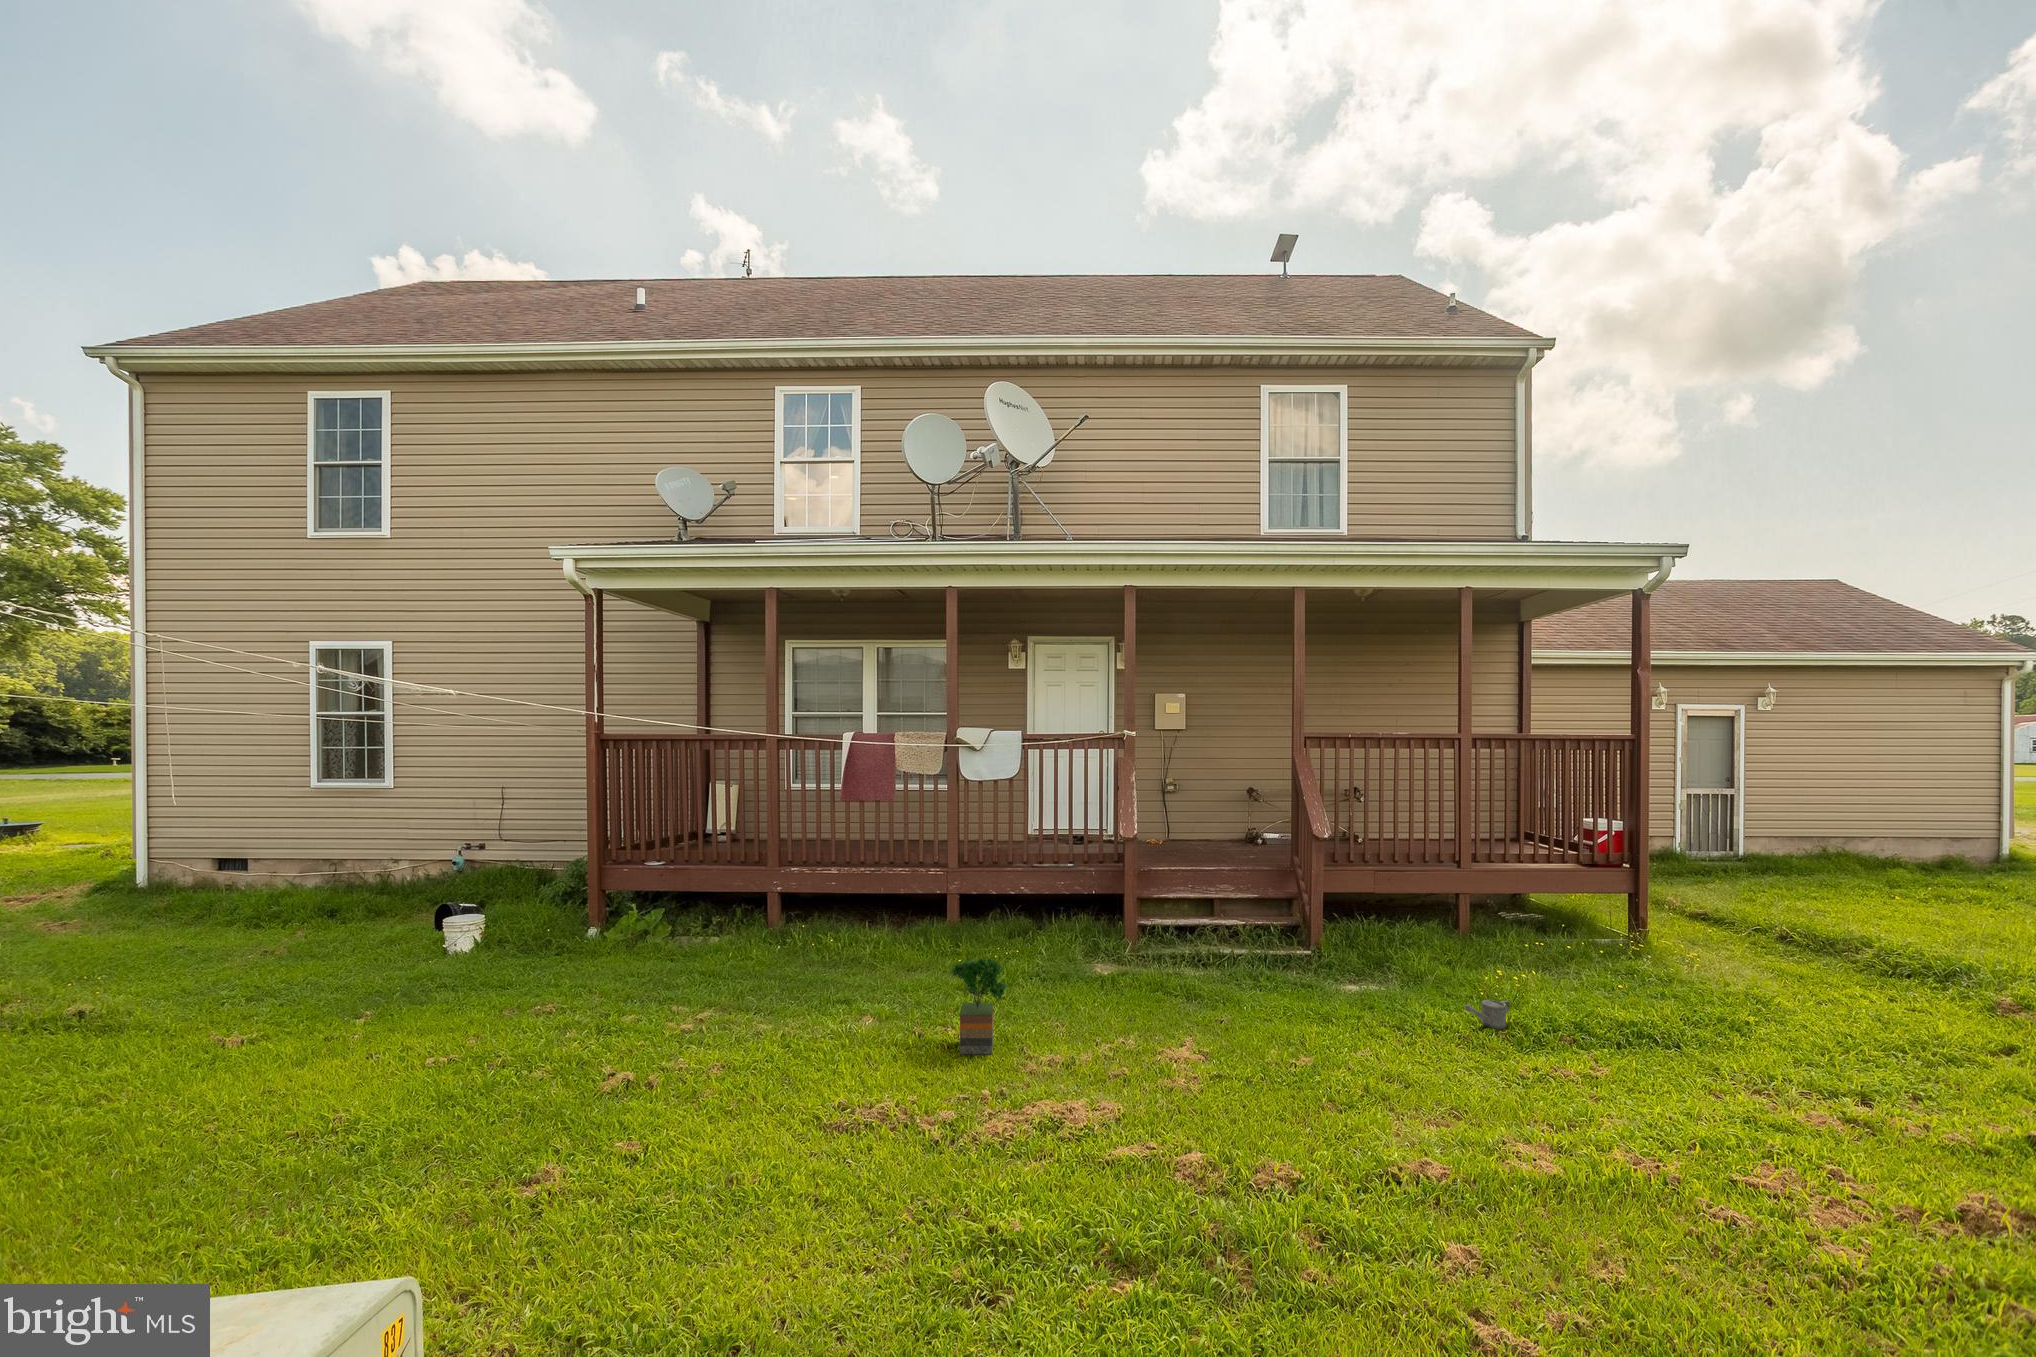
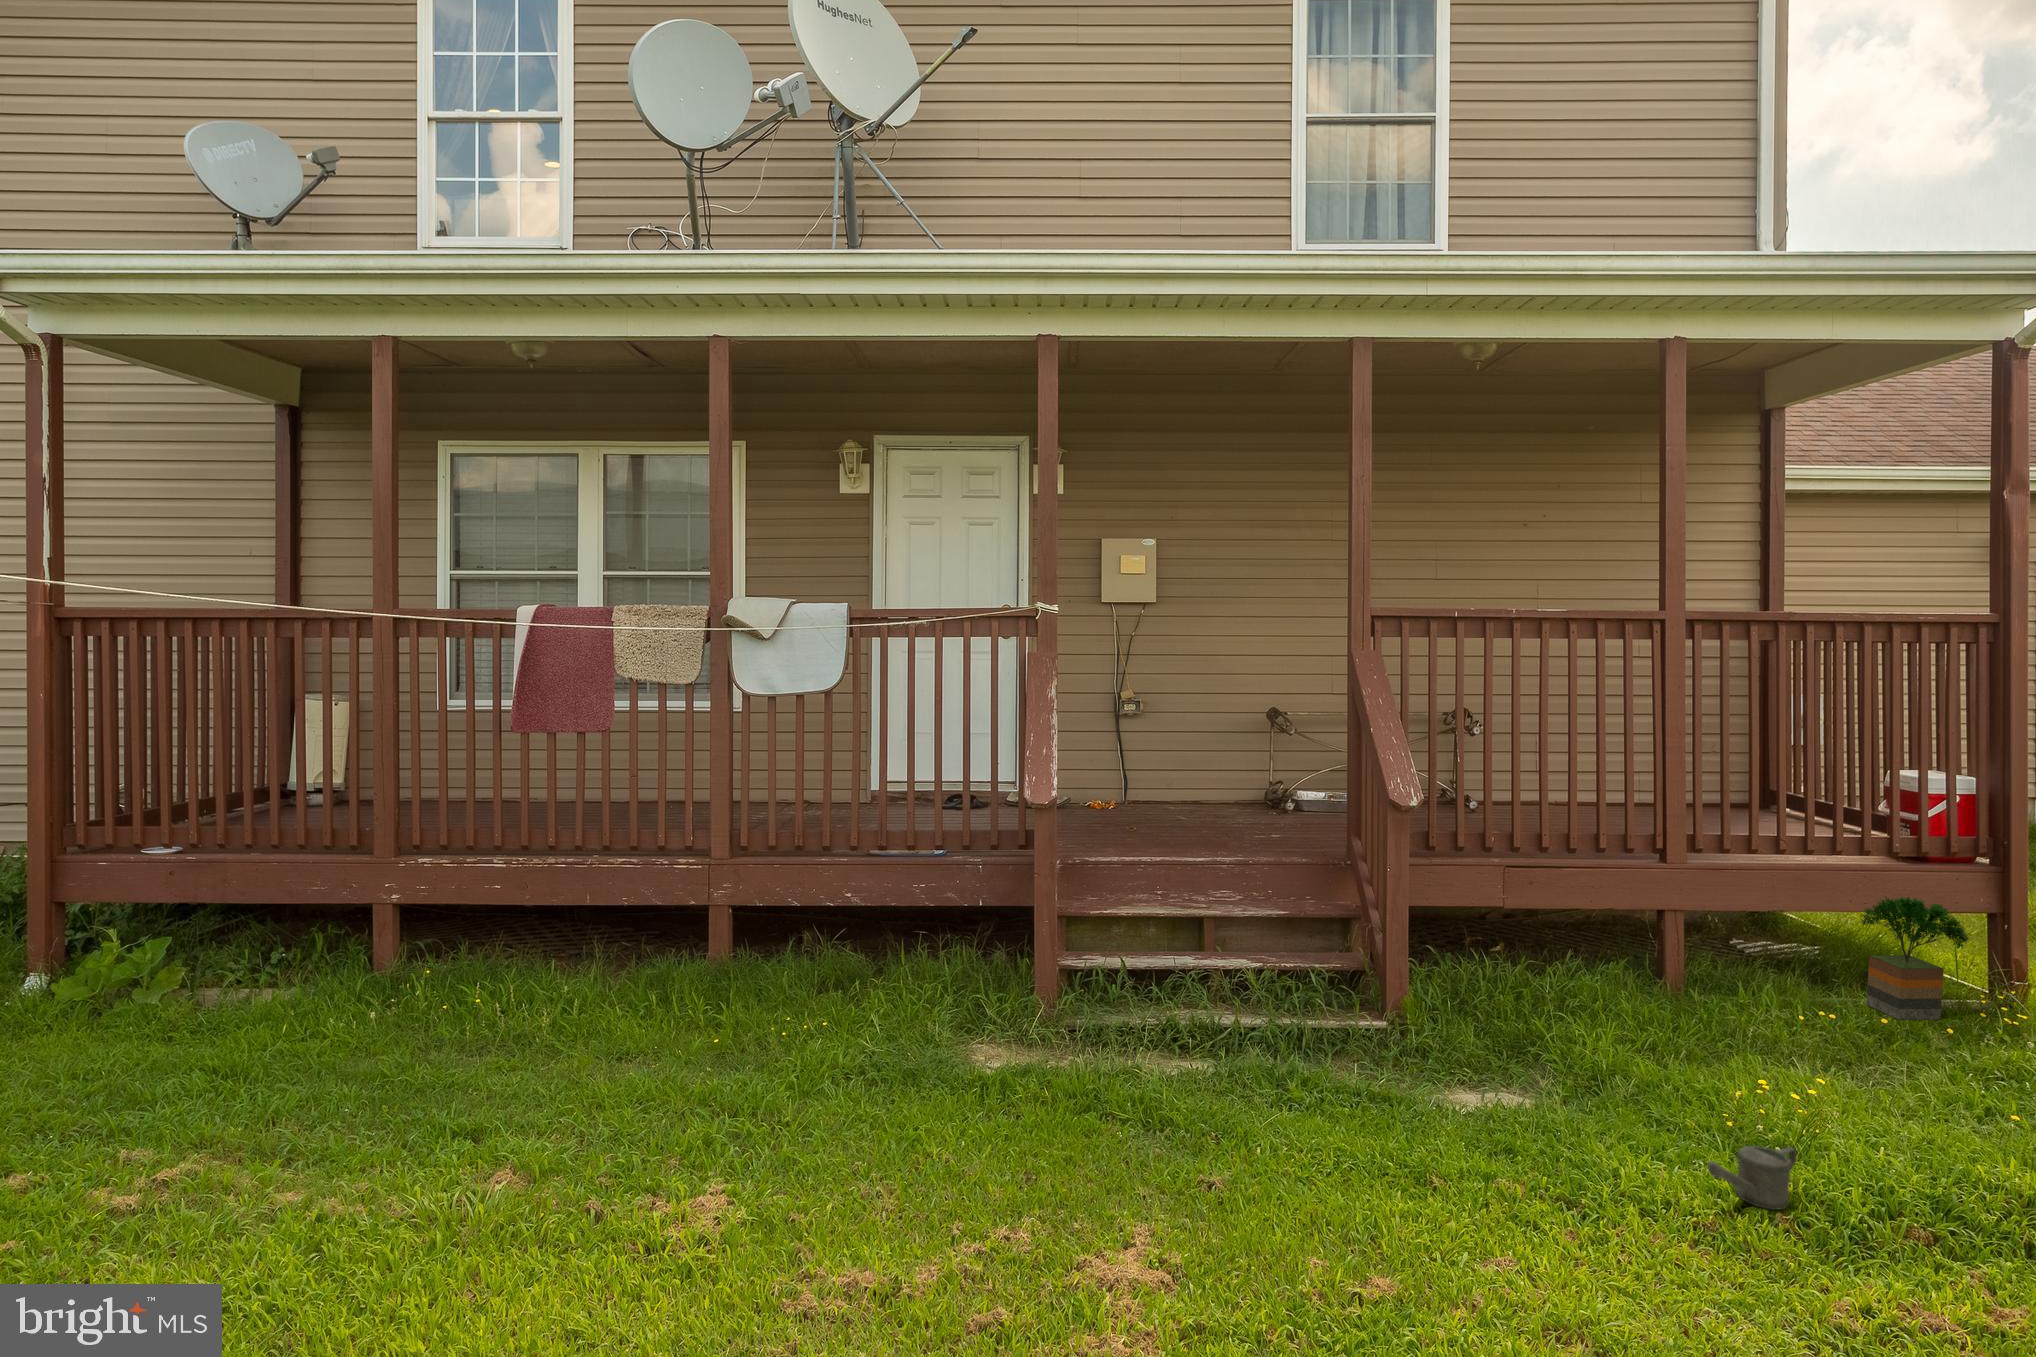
potted tree: present [951,959,1007,1054] -> present [1860,897,1970,1020]

